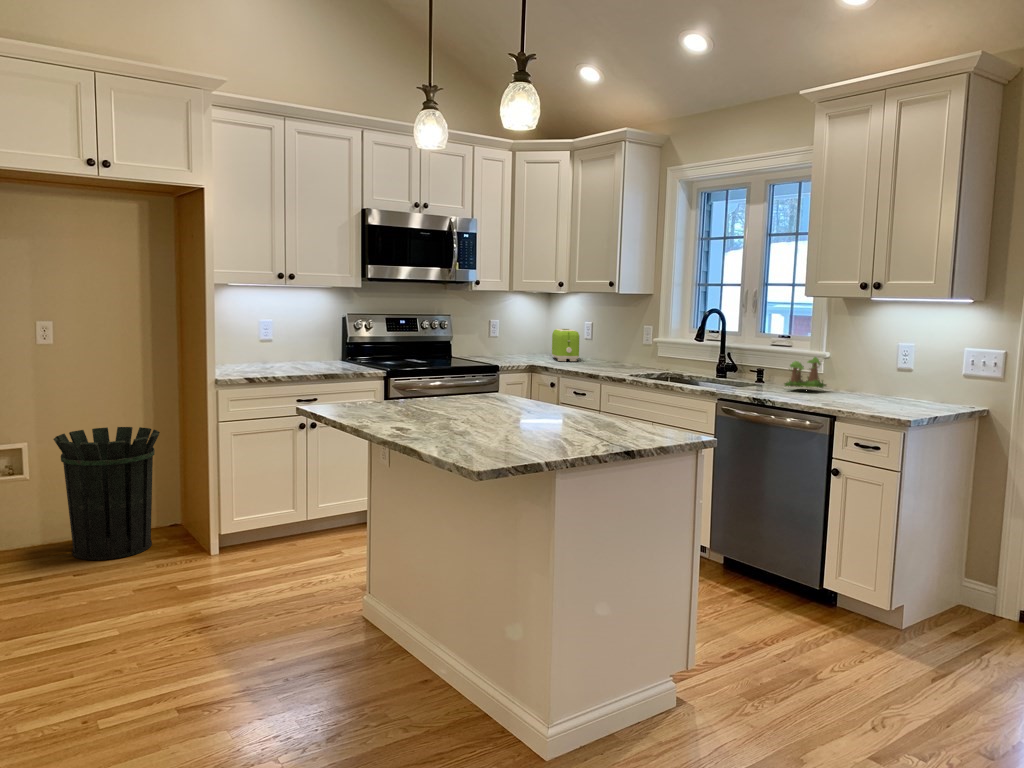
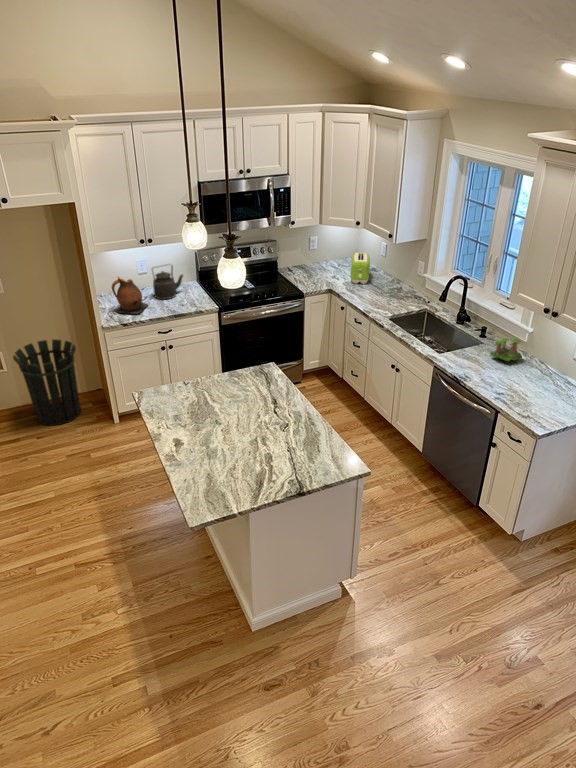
ceramic pitcher: none [231,318,281,372] -> present [112,276,148,314]
kettle: none [286,319,330,366] -> present [152,264,183,299]

